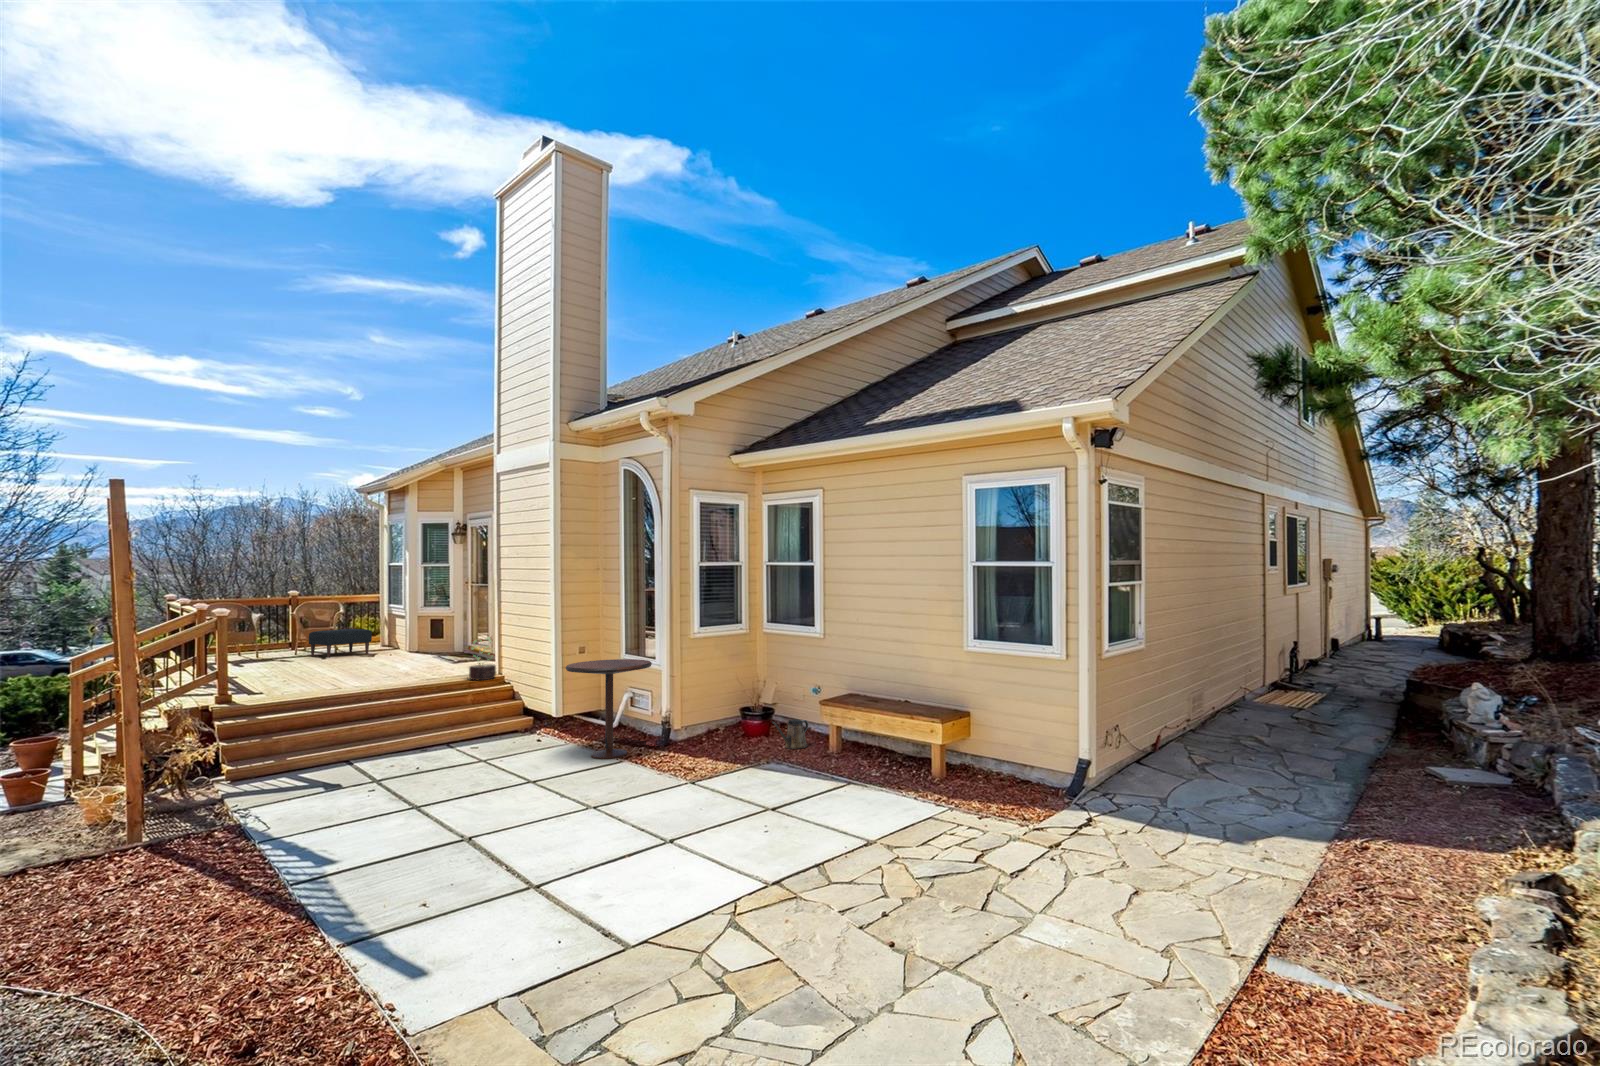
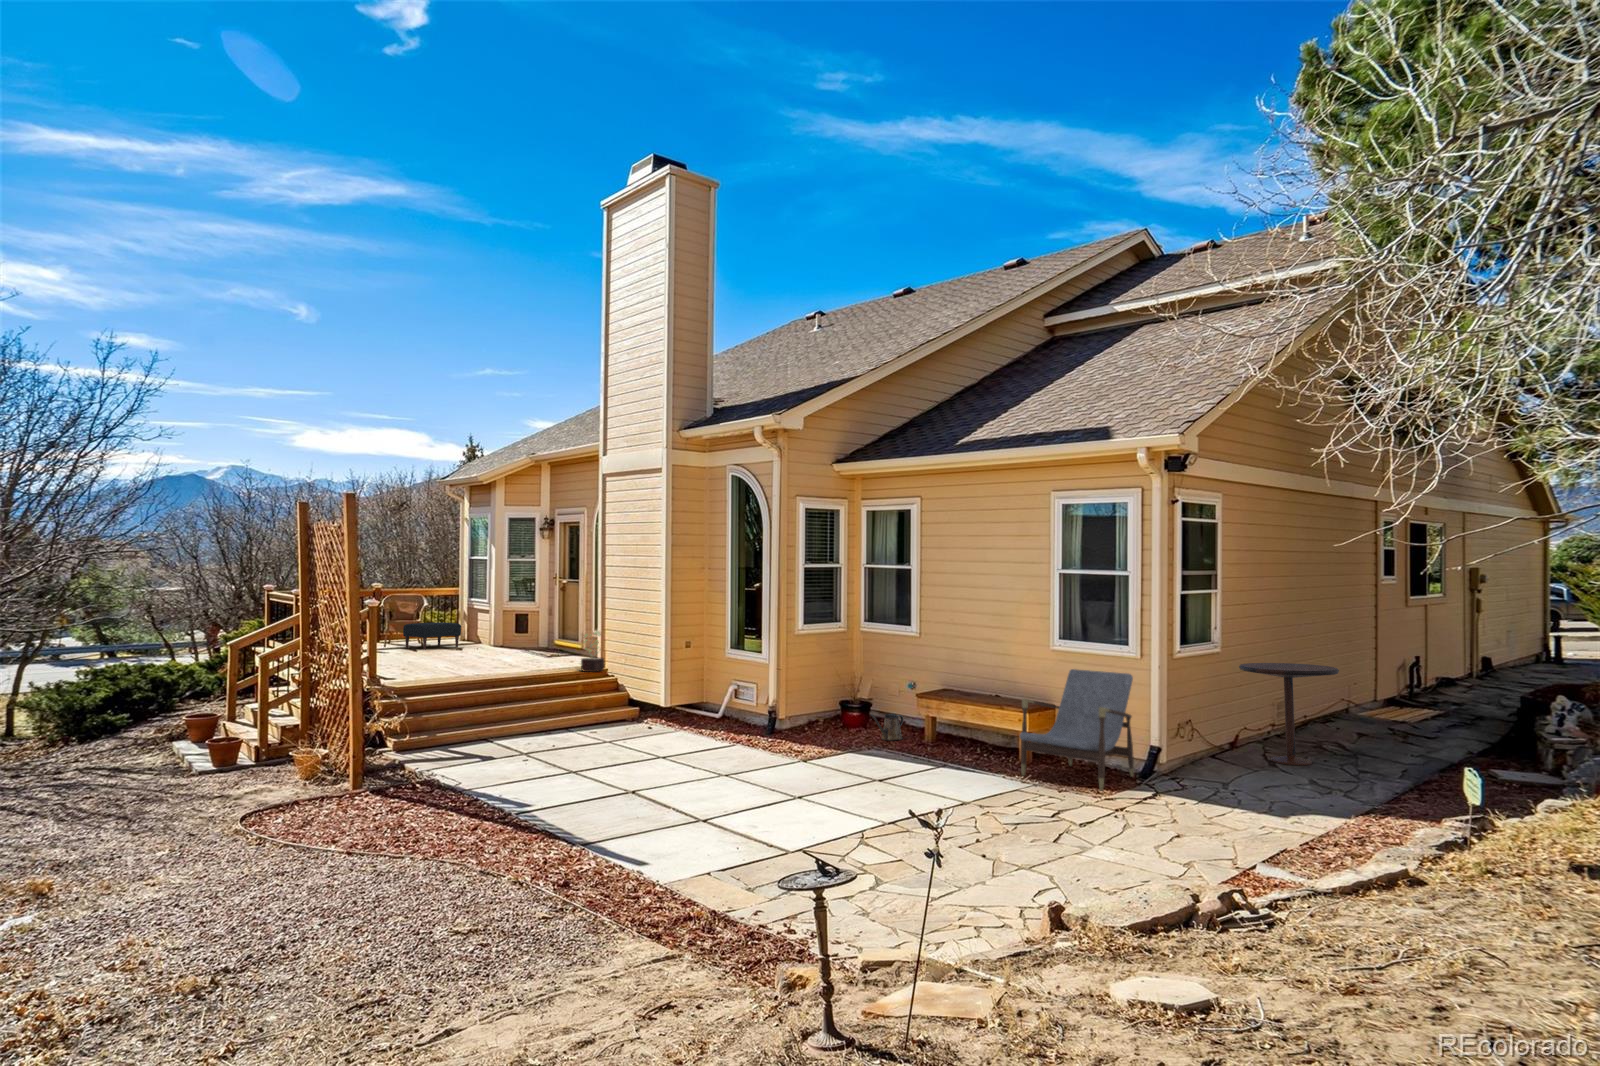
pedestal table: present [566,659,652,759] -> present [1239,663,1339,765]
armchair: none [934,671,1061,818] -> present [1020,669,1134,790]

